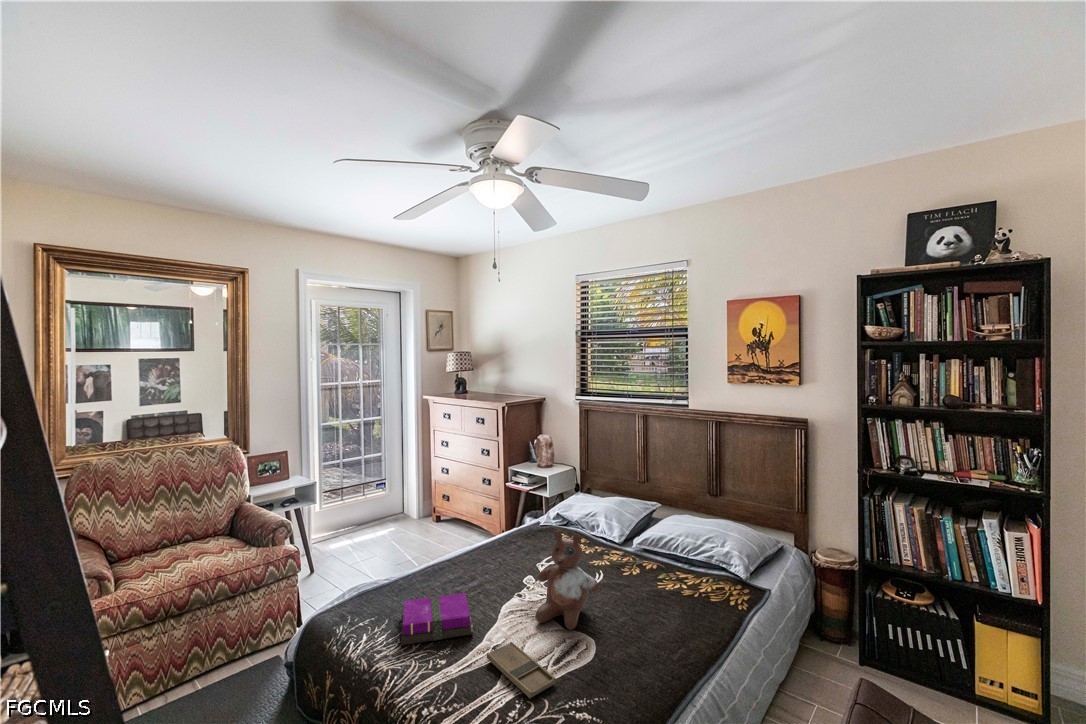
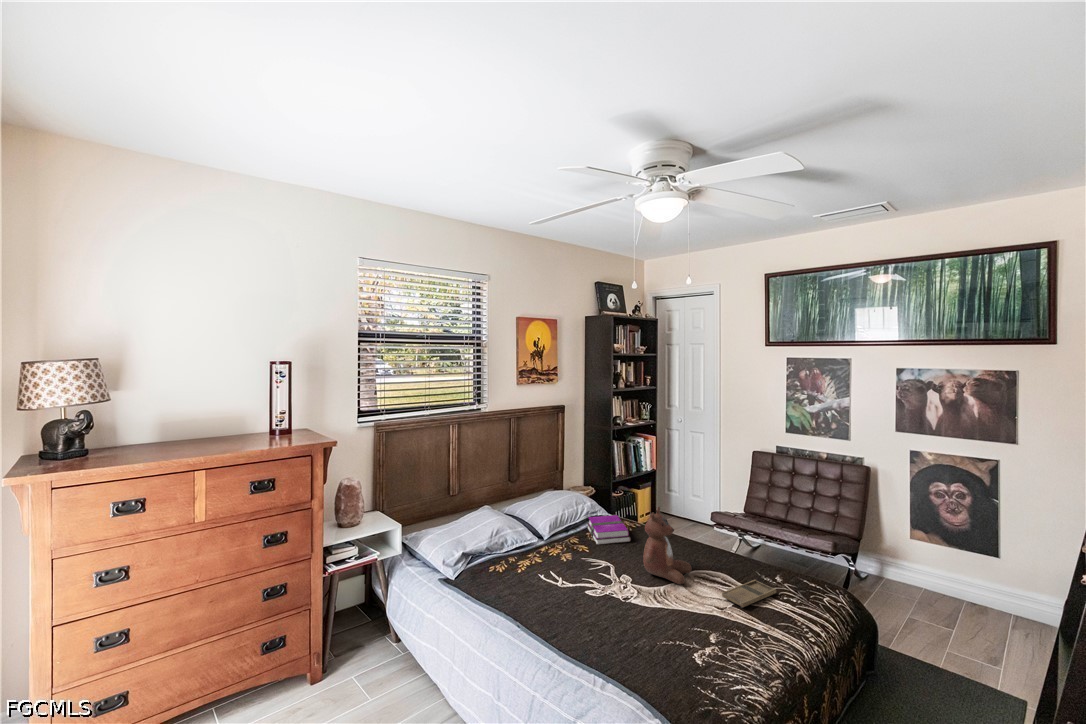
notebook: present [401,593,473,645] -> present [587,515,631,545]

